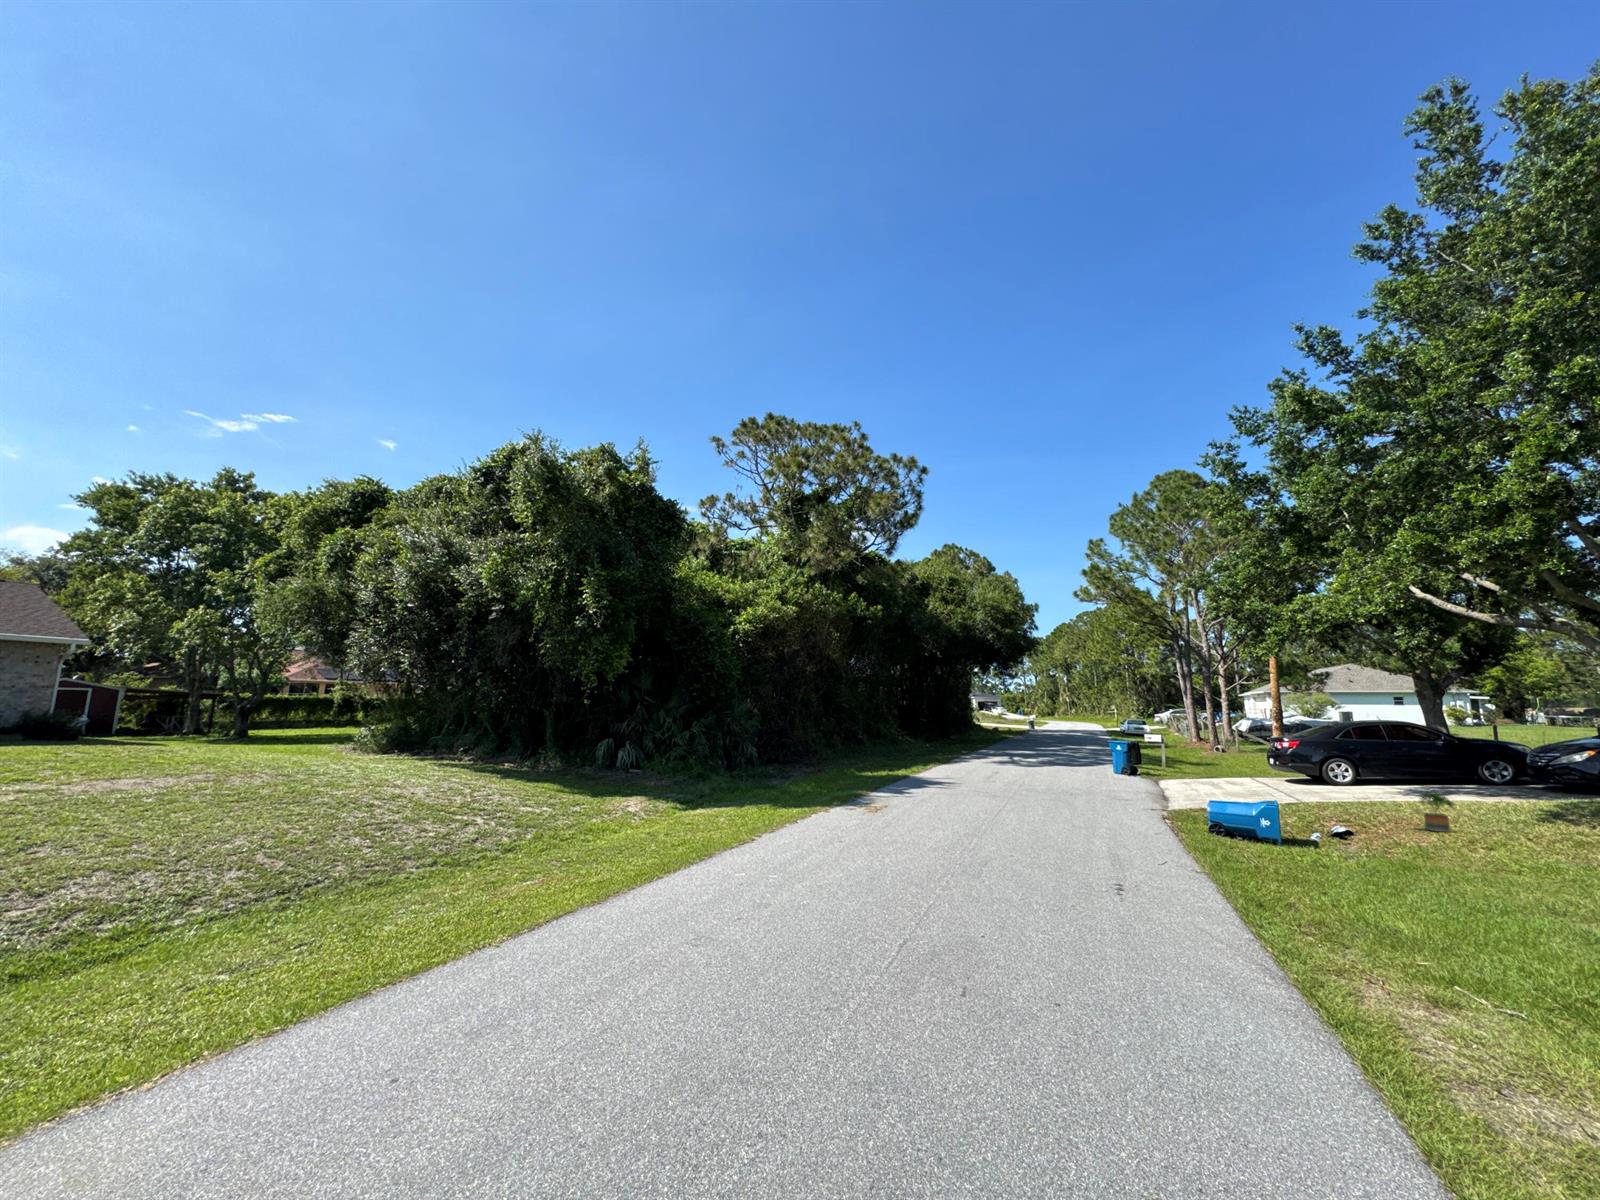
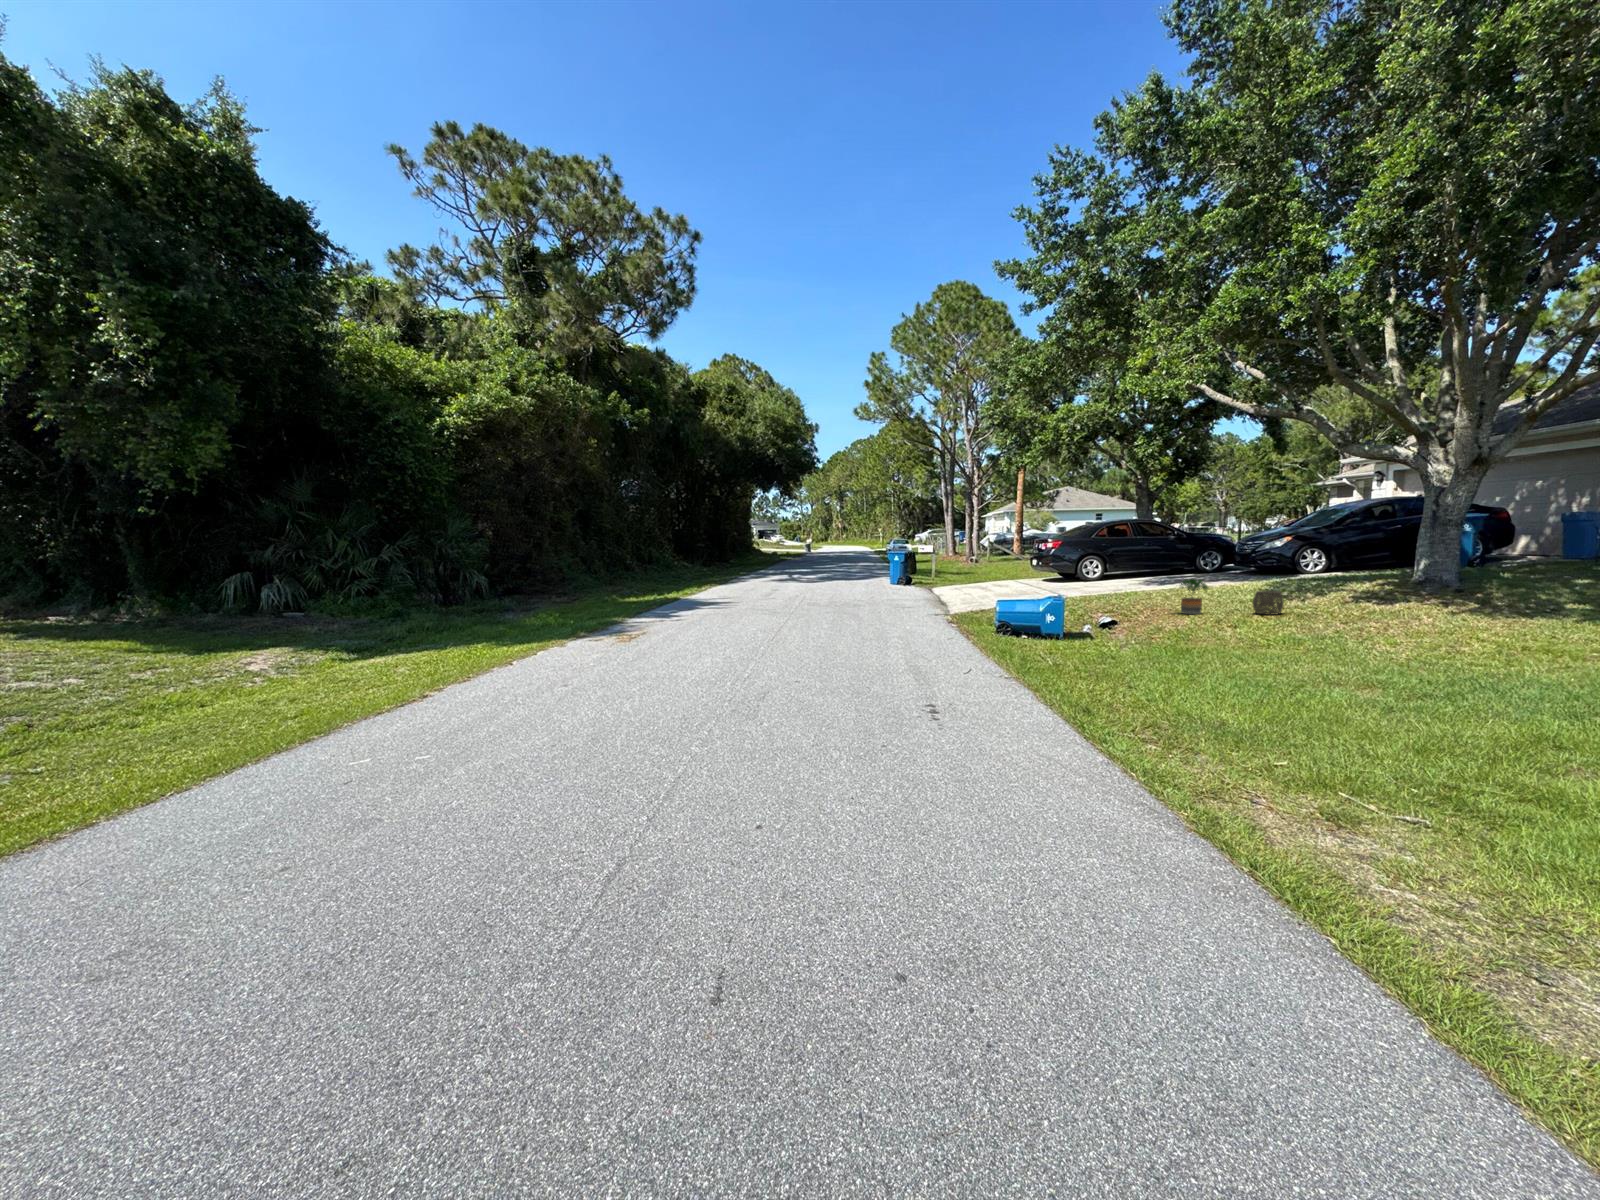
woven basket: none [1511,812,1551,840] -> present [1253,591,1284,615]

